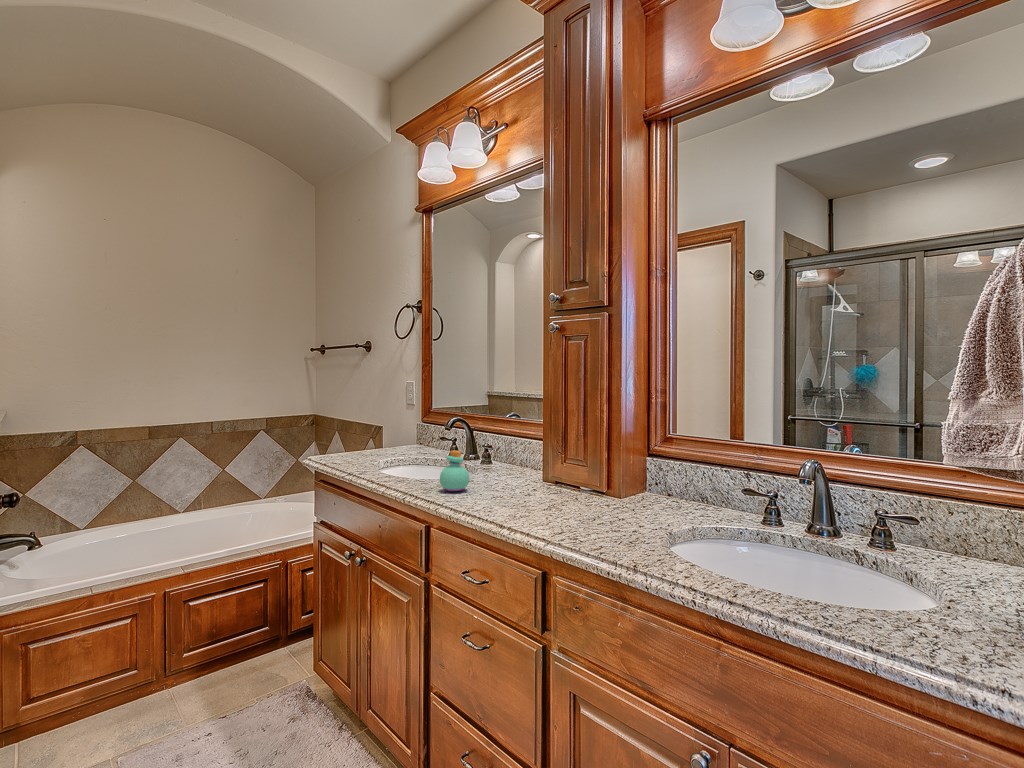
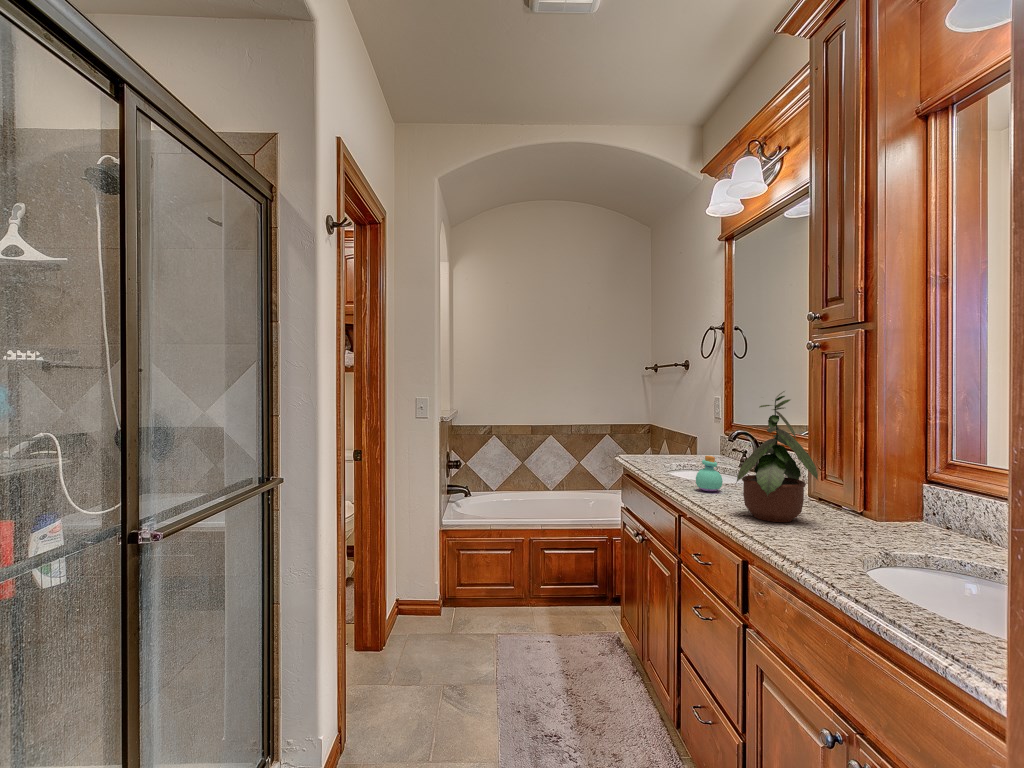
potted plant: none [504,374,591,517] -> present [736,391,818,522]

